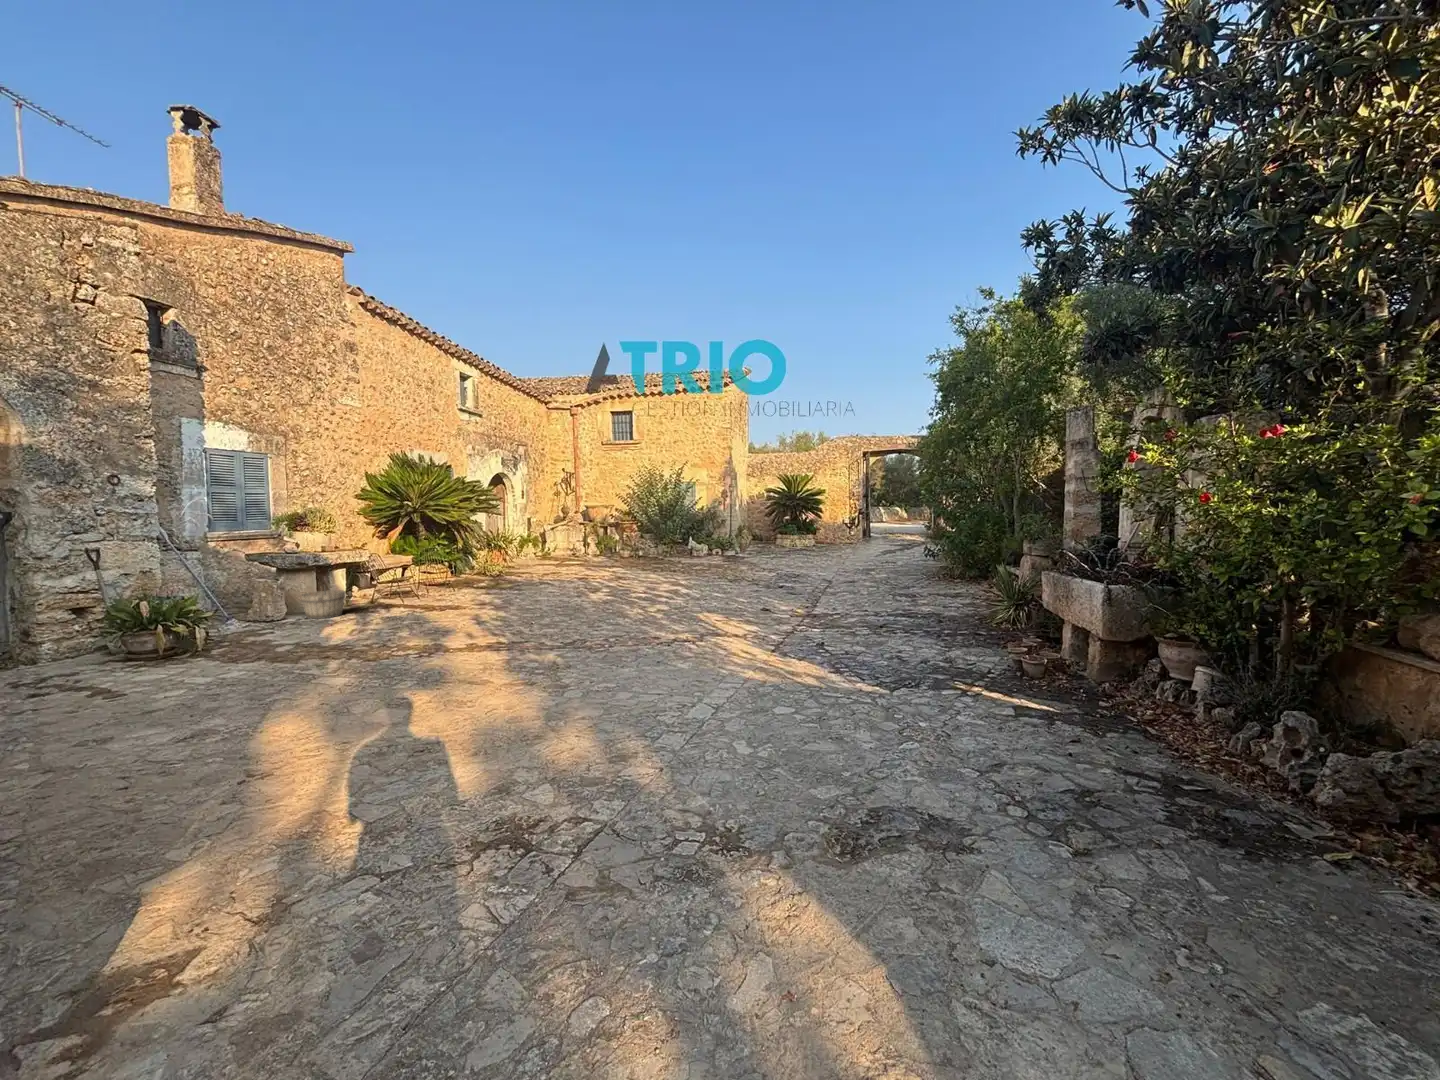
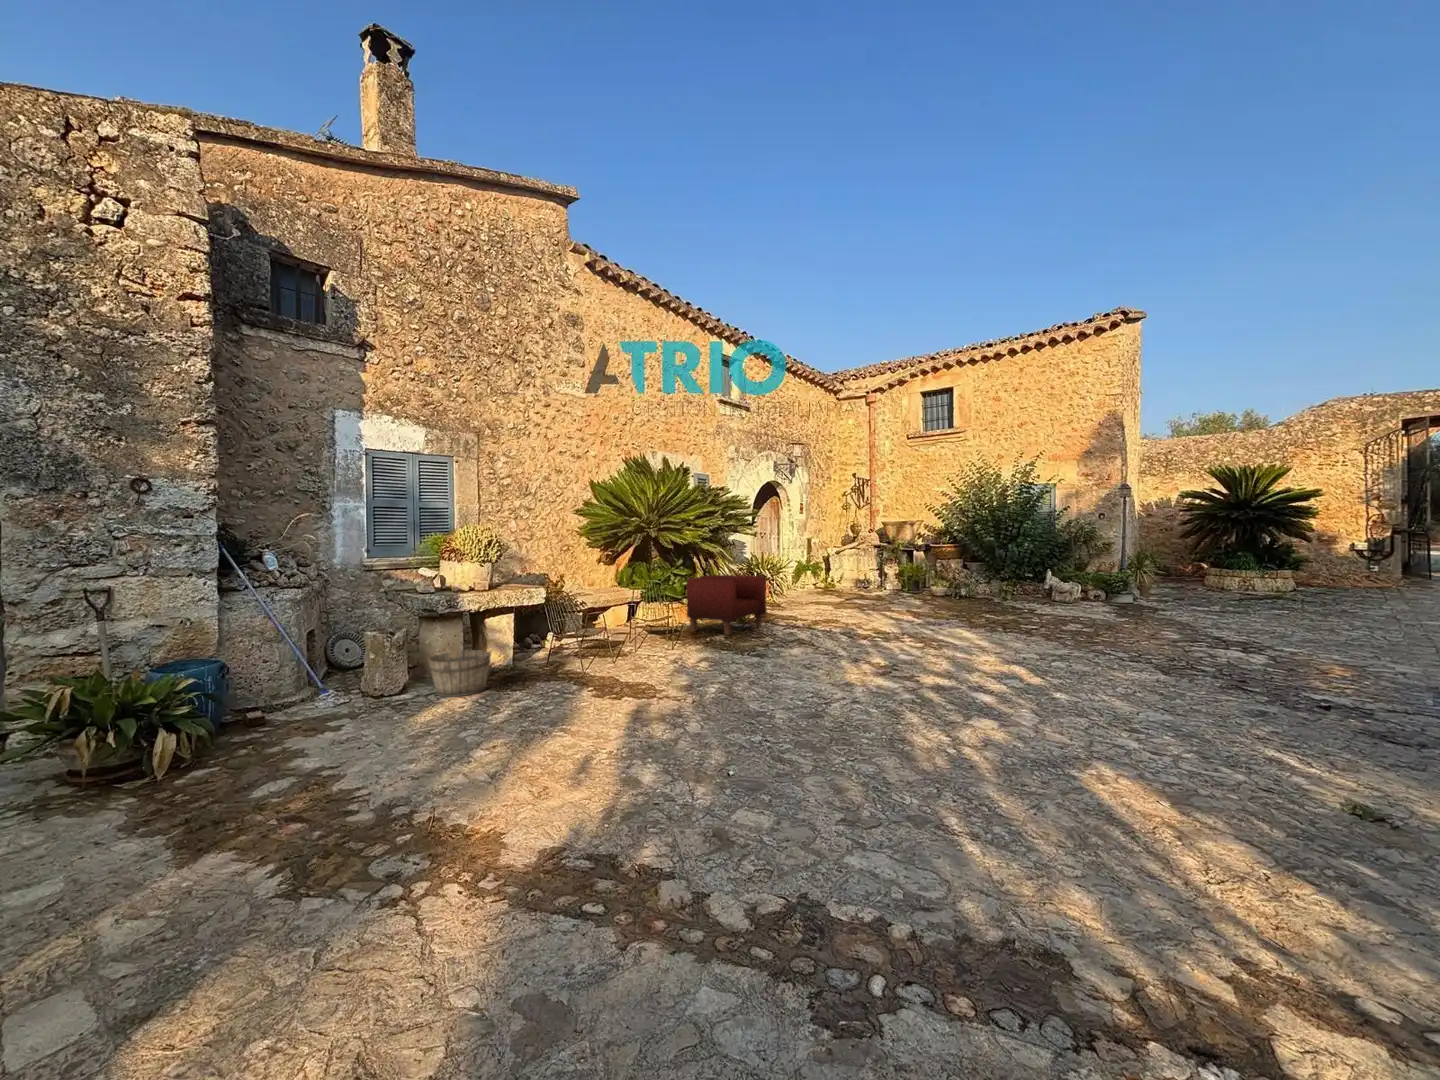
armchair: none [451,543,512,583] -> present [686,575,767,635]

